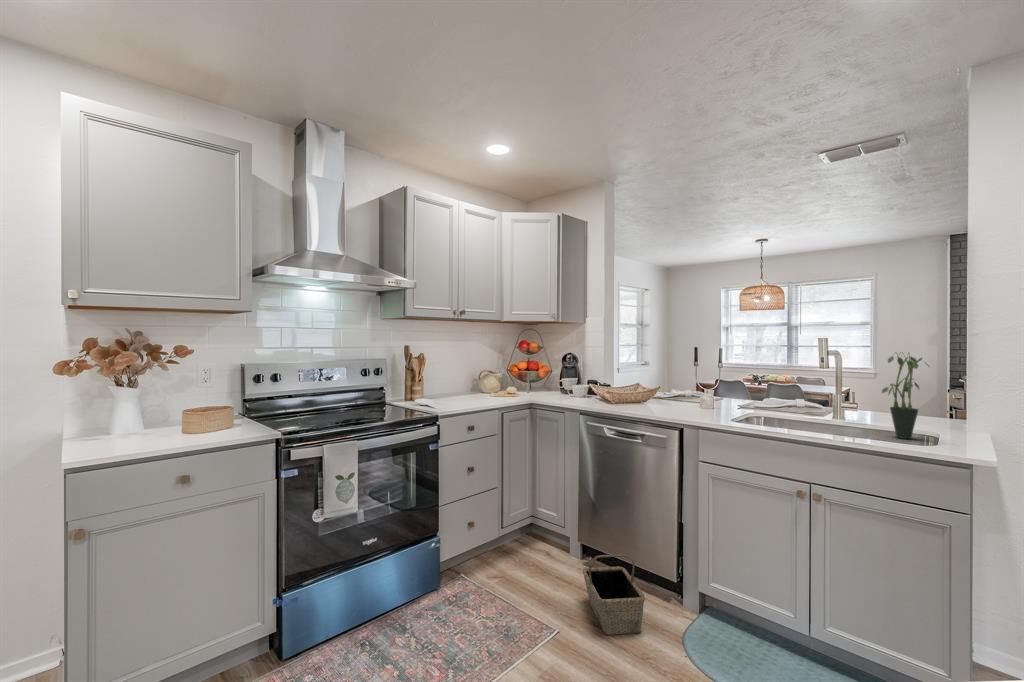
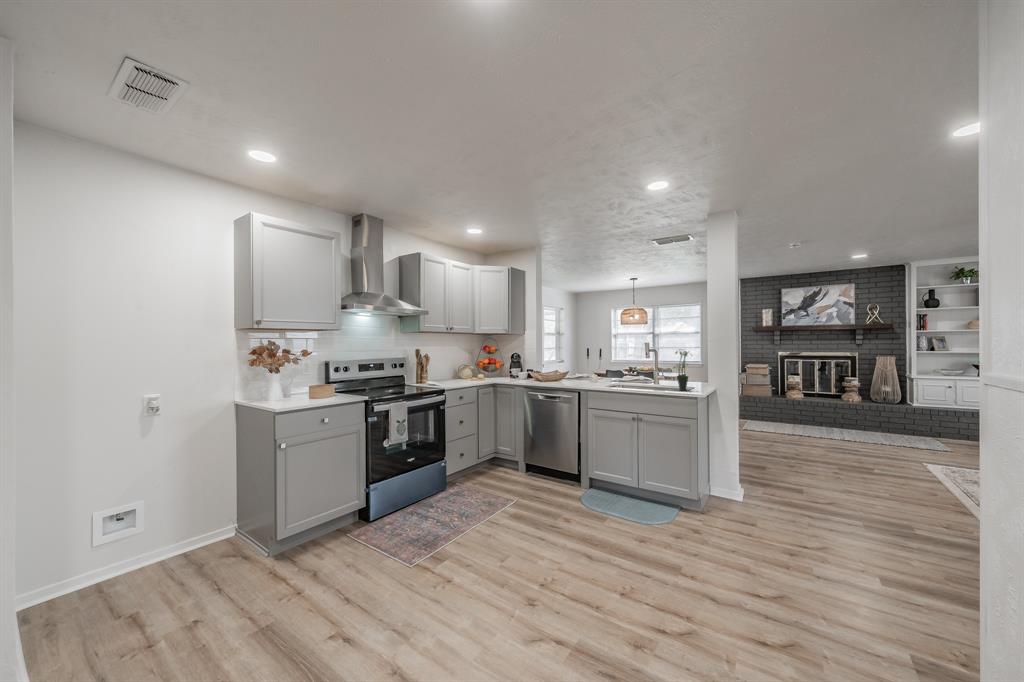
basket: present [583,554,645,635] -> none [528,460,562,501]

